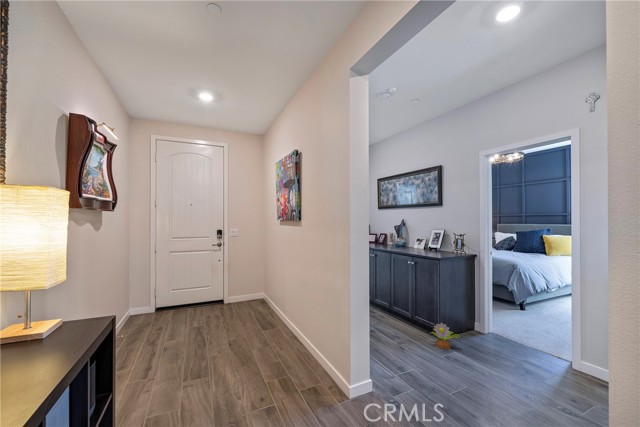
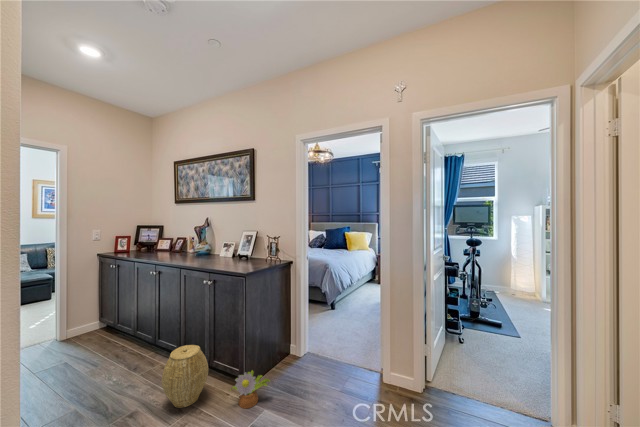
woven basket: none [386,300,413,336] -> present [162,345,208,408]

